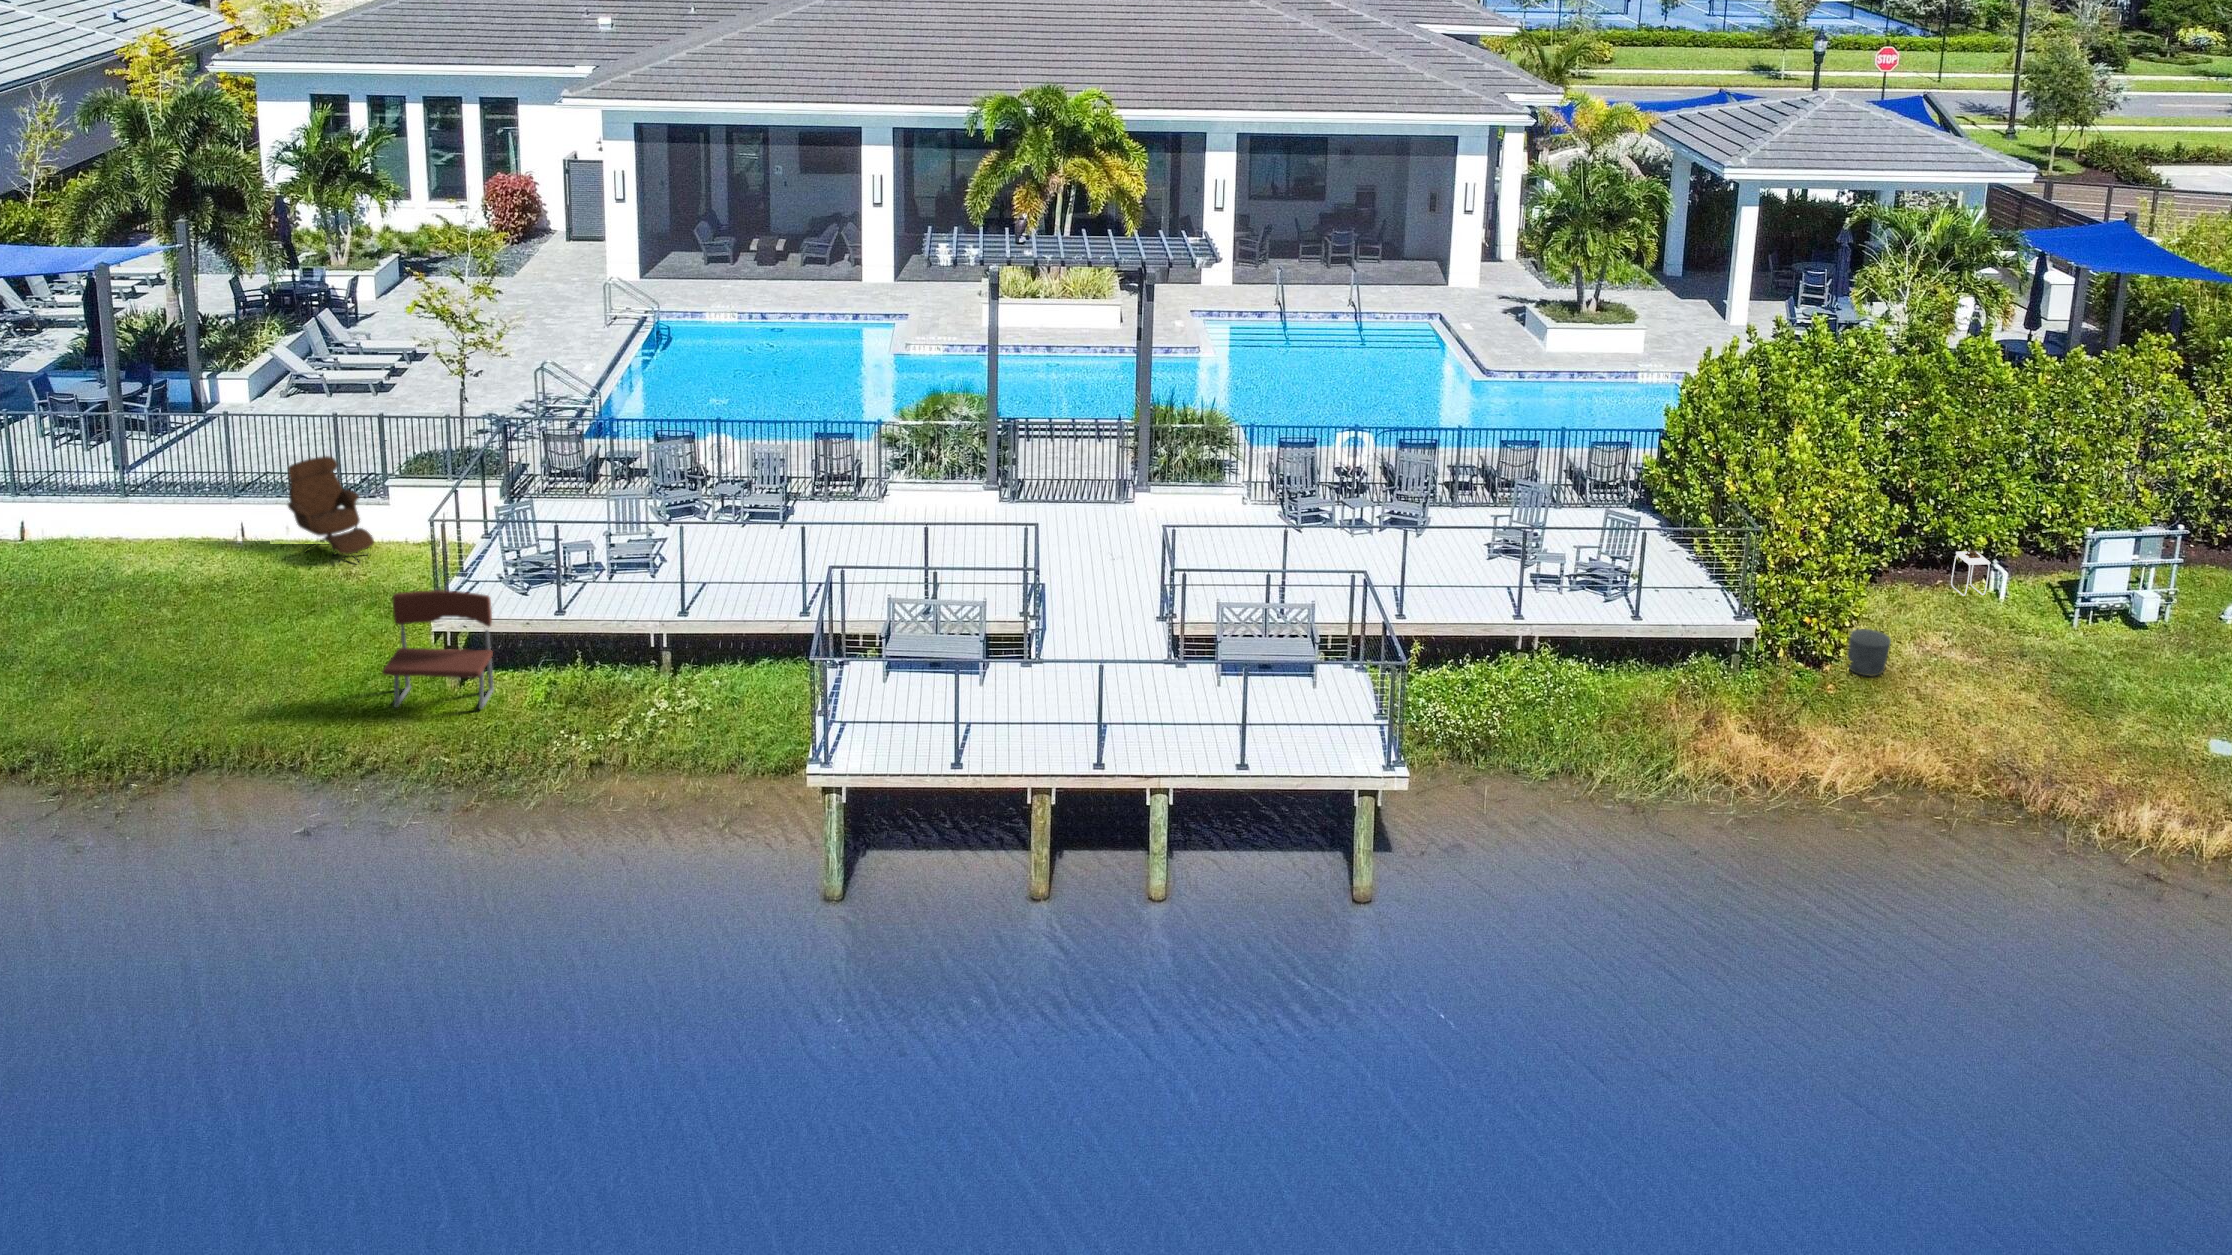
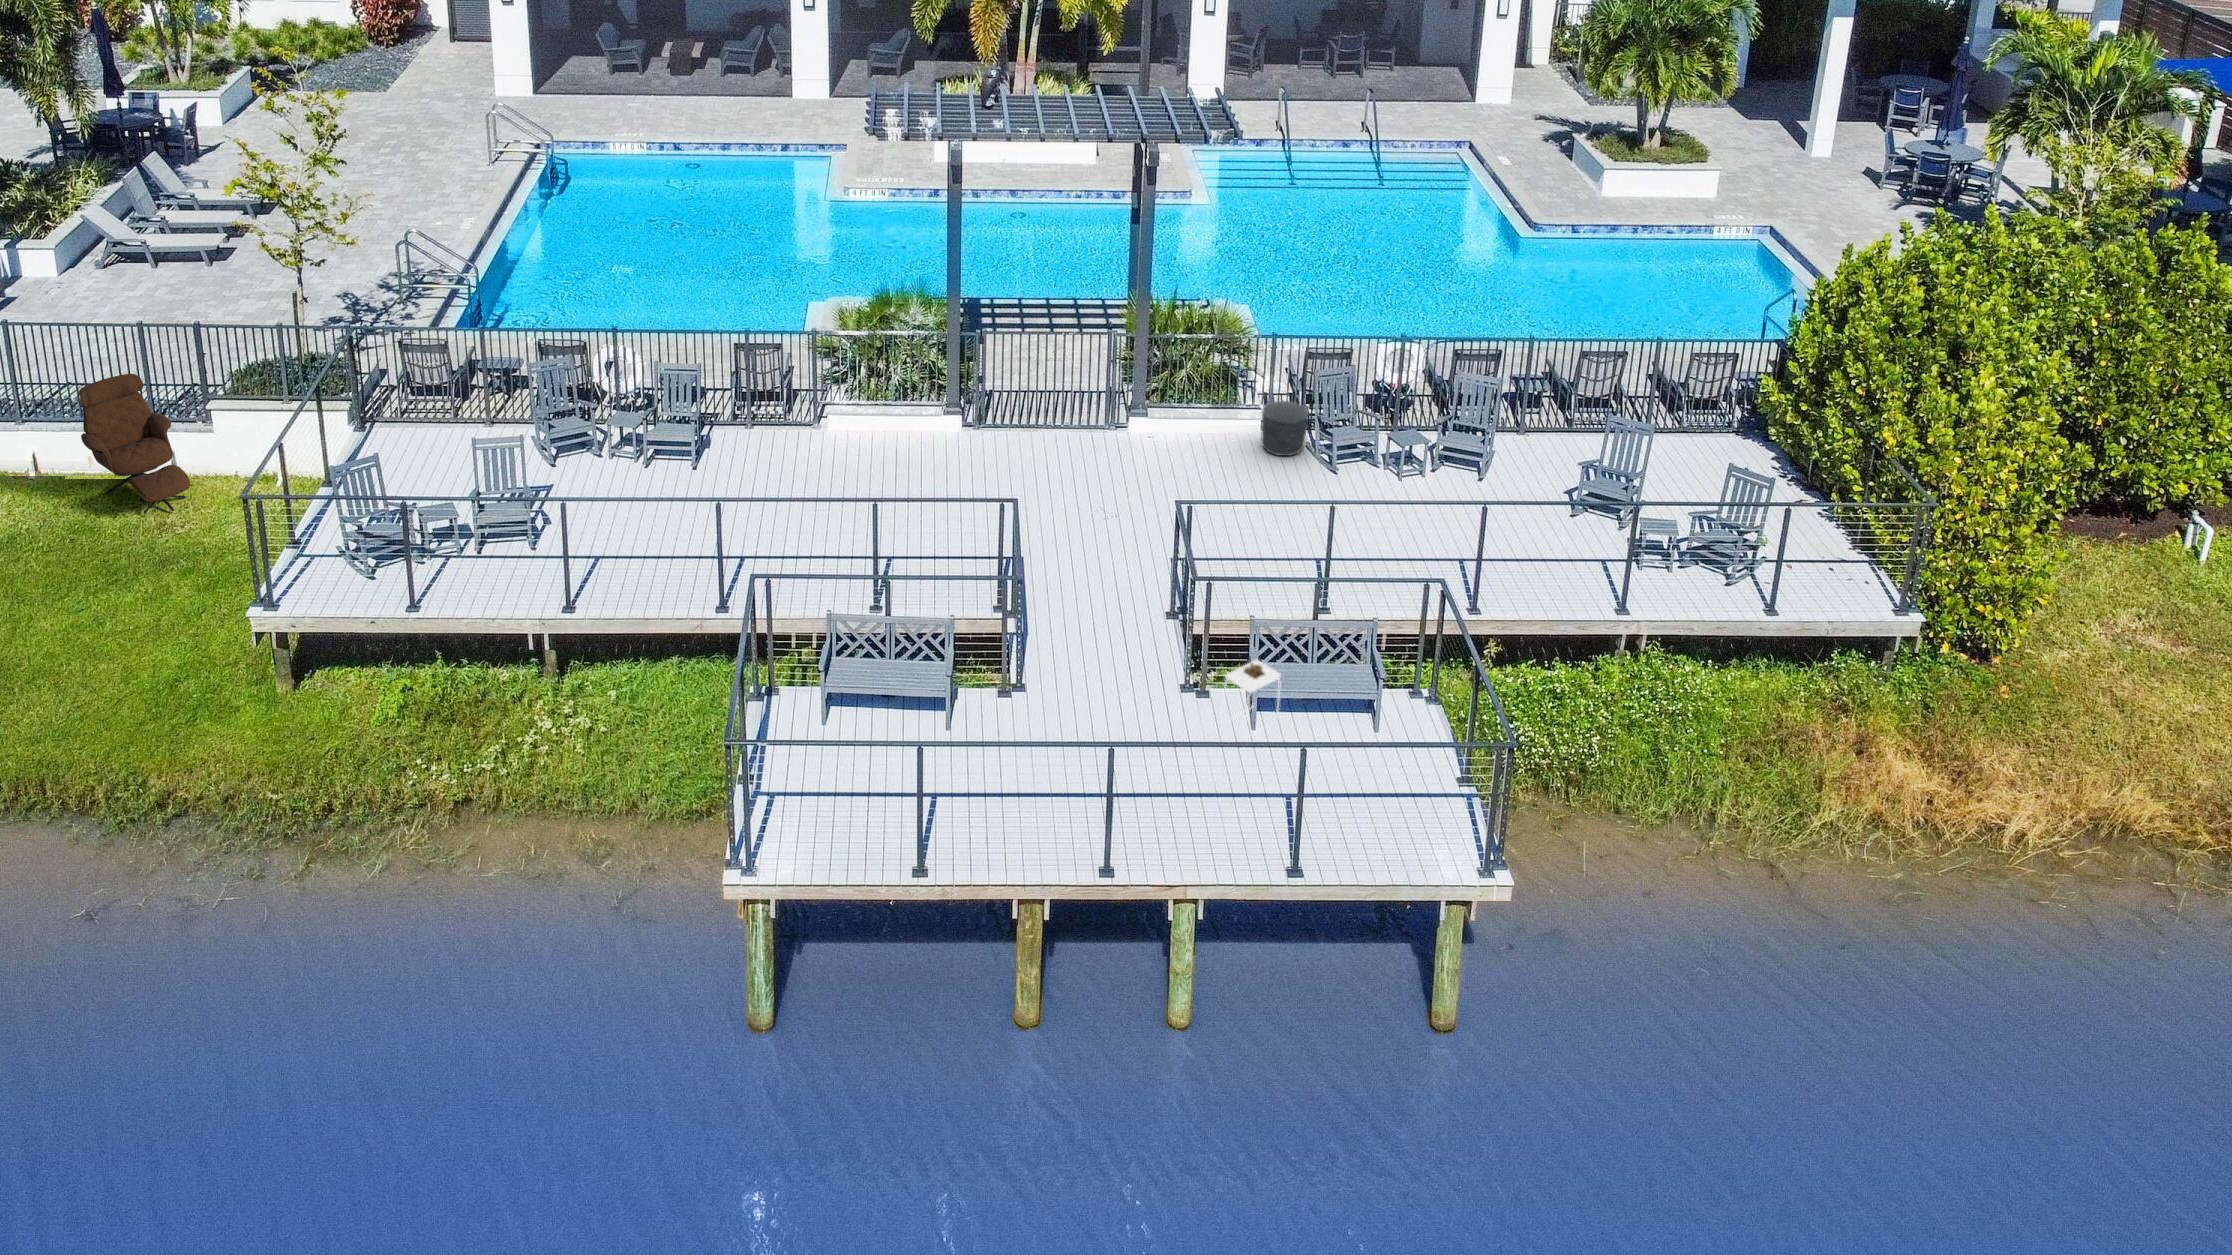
side table: present [1951,550,1991,596] -> present [1222,660,1281,735]
bench: present [383,590,494,709] -> none [182,584,330,735]
planter: present [1848,629,1891,676] -> present [1261,401,1309,456]

